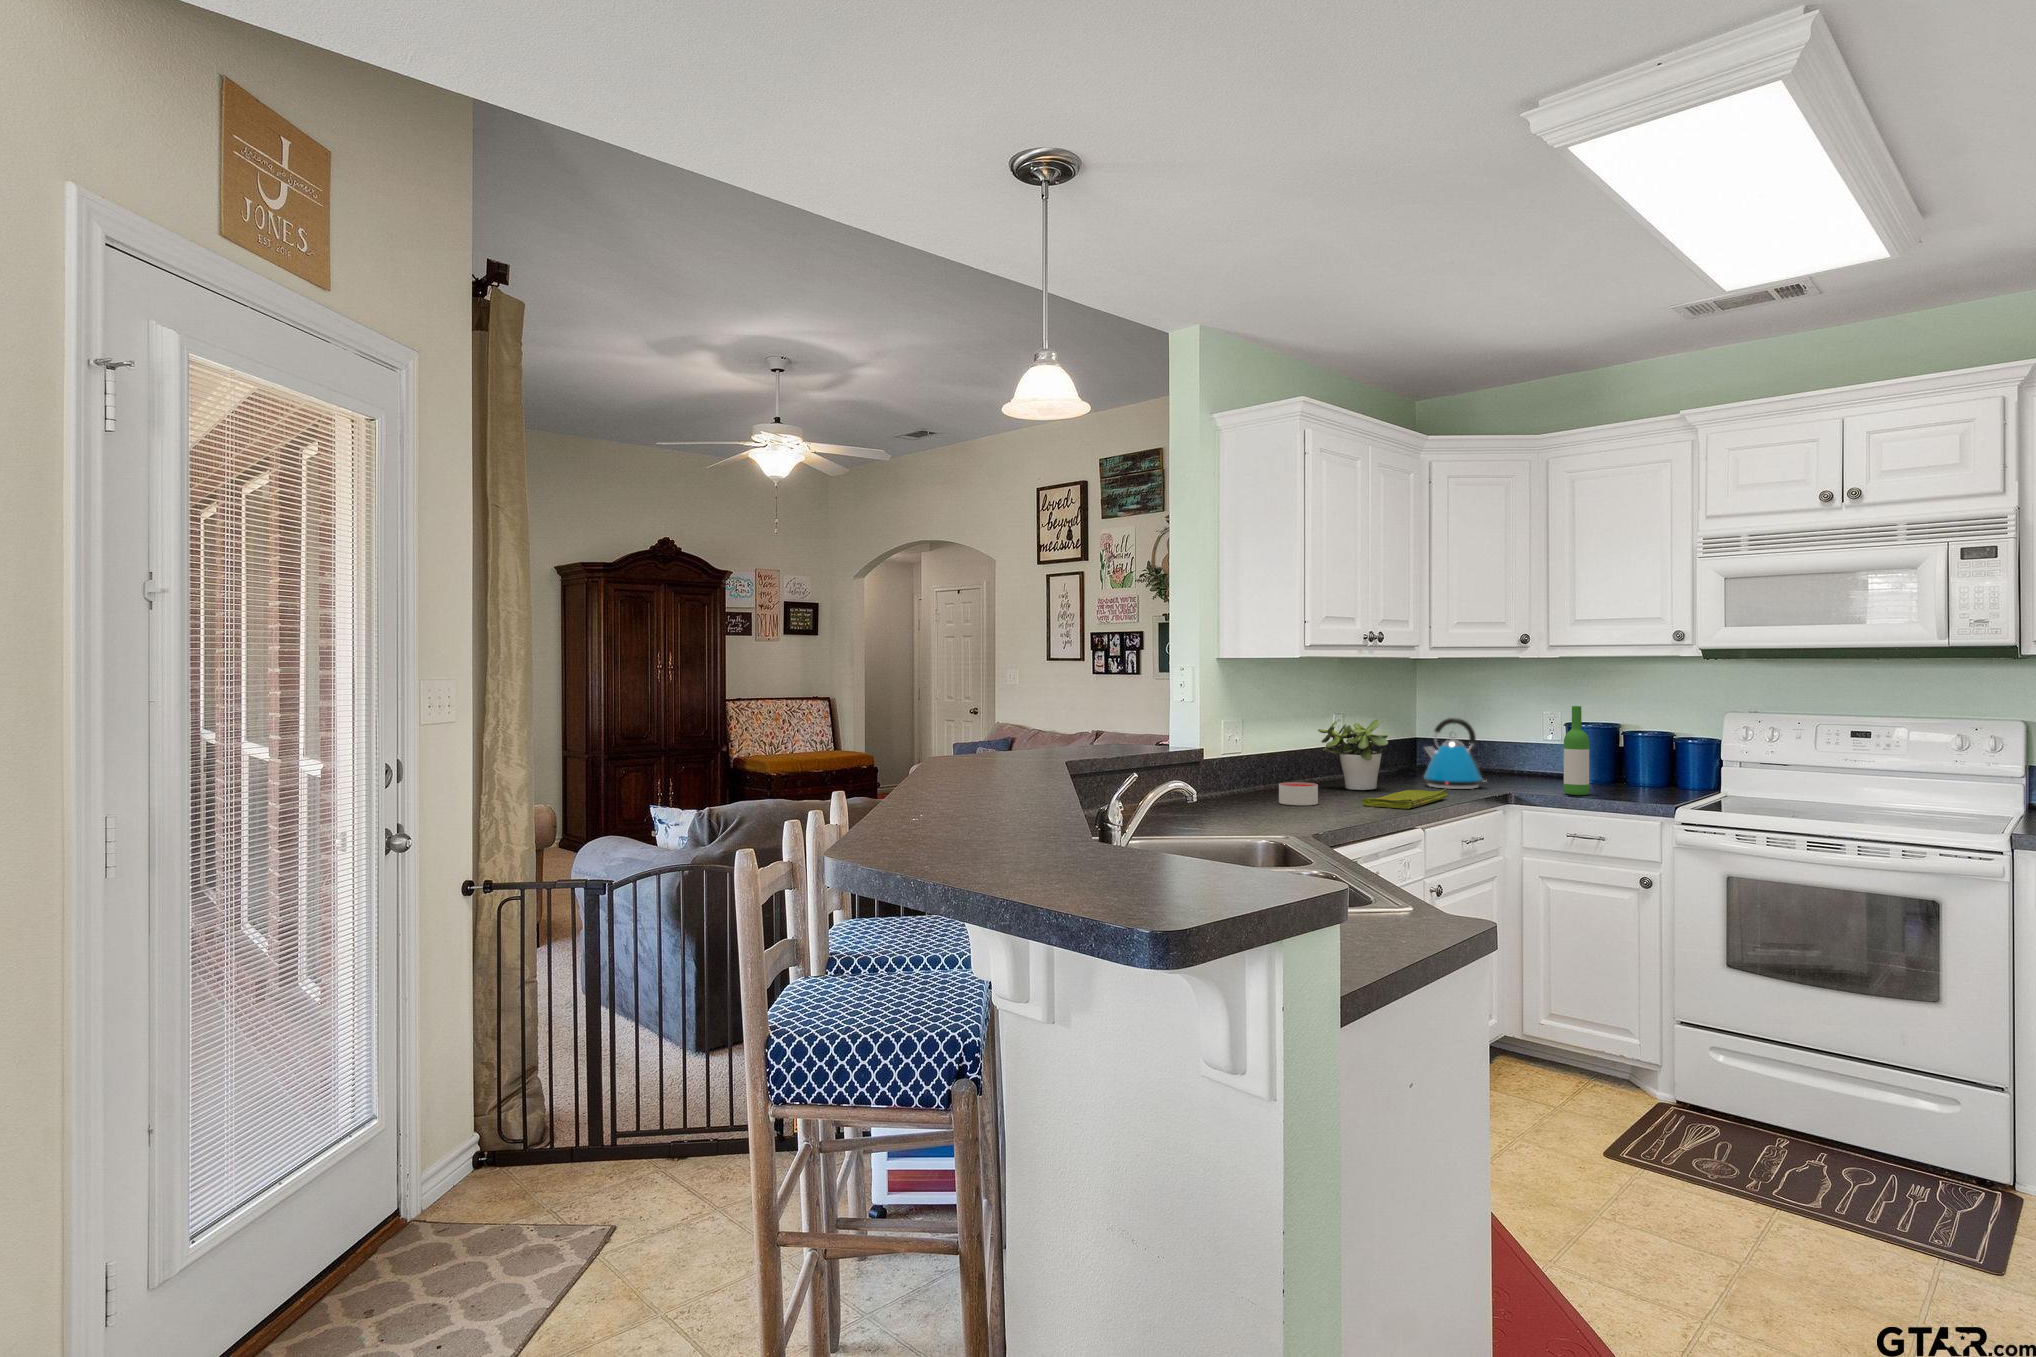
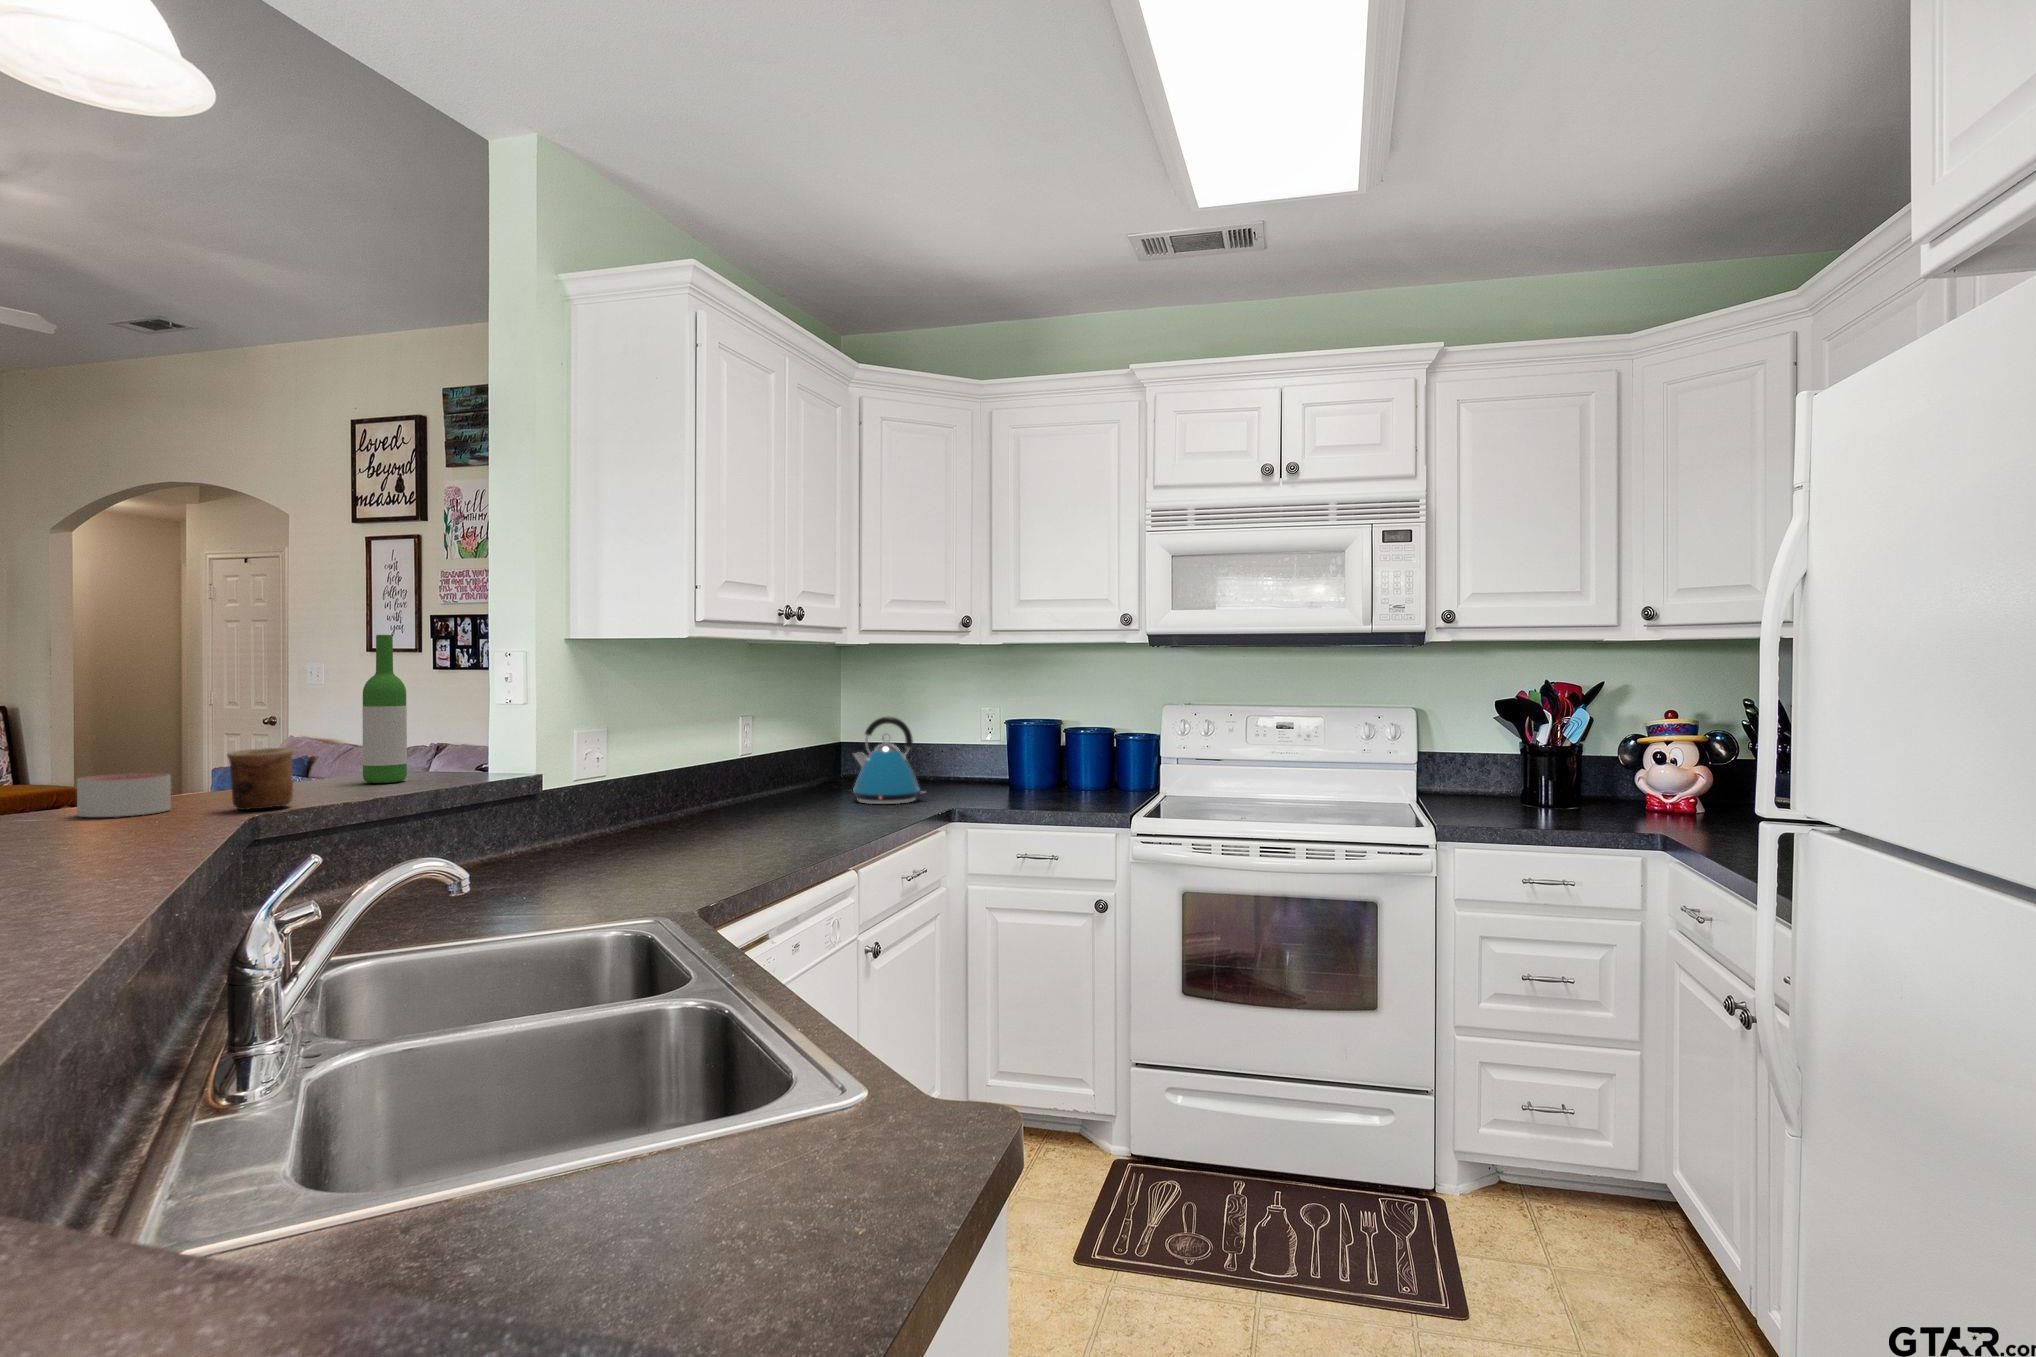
wine bottle: present [1564,706,1589,795] -> present [362,635,407,783]
potted plant: present [1318,720,1388,790] -> none [720,721,810,814]
cup: none [1048,728,1079,763] -> present [227,748,293,810]
candle: present [1279,782,1318,805] -> present [77,773,171,817]
dish towel: present [1362,789,1448,809] -> none [775,808,884,840]

